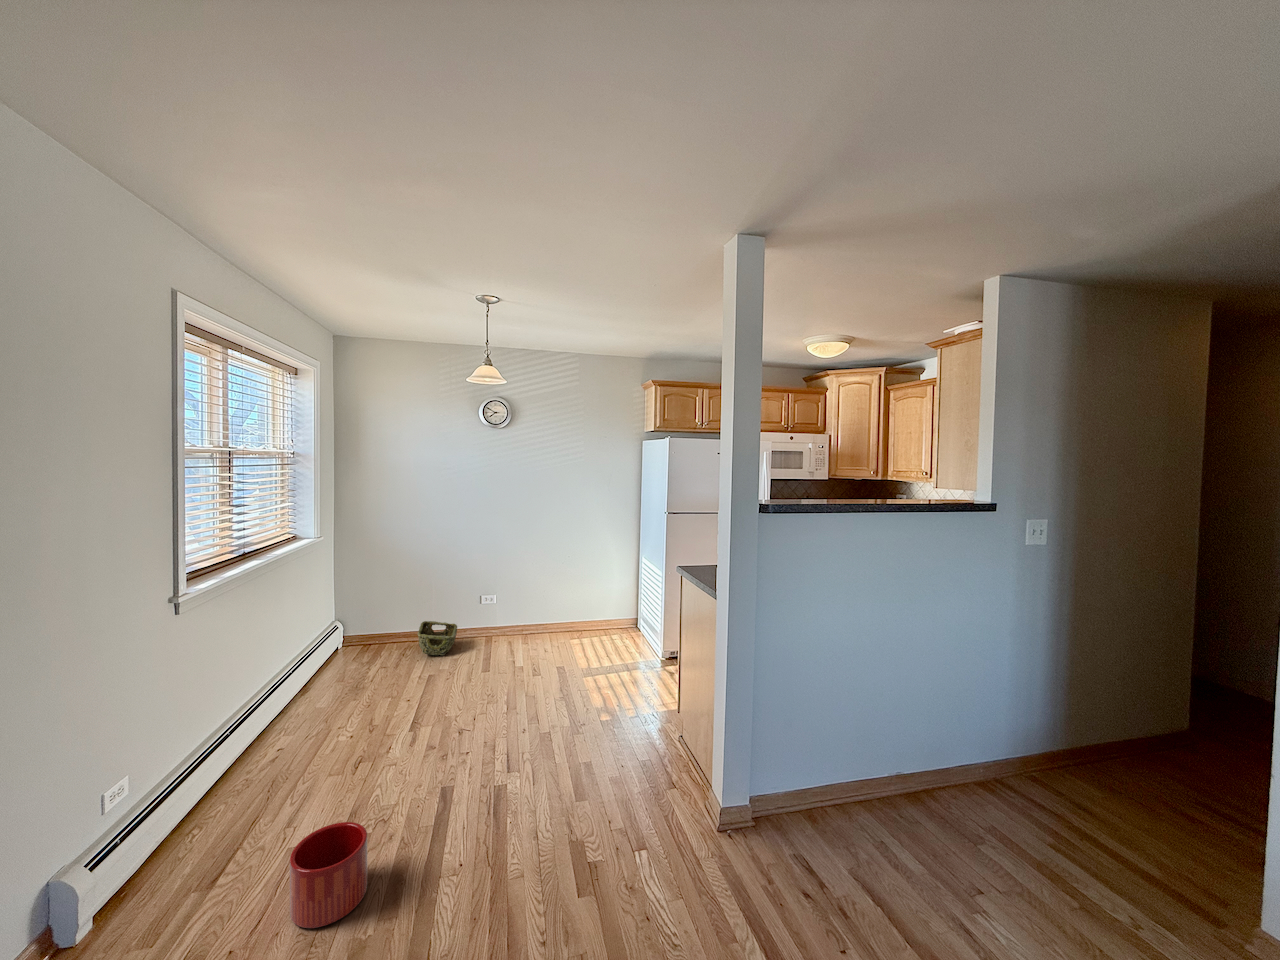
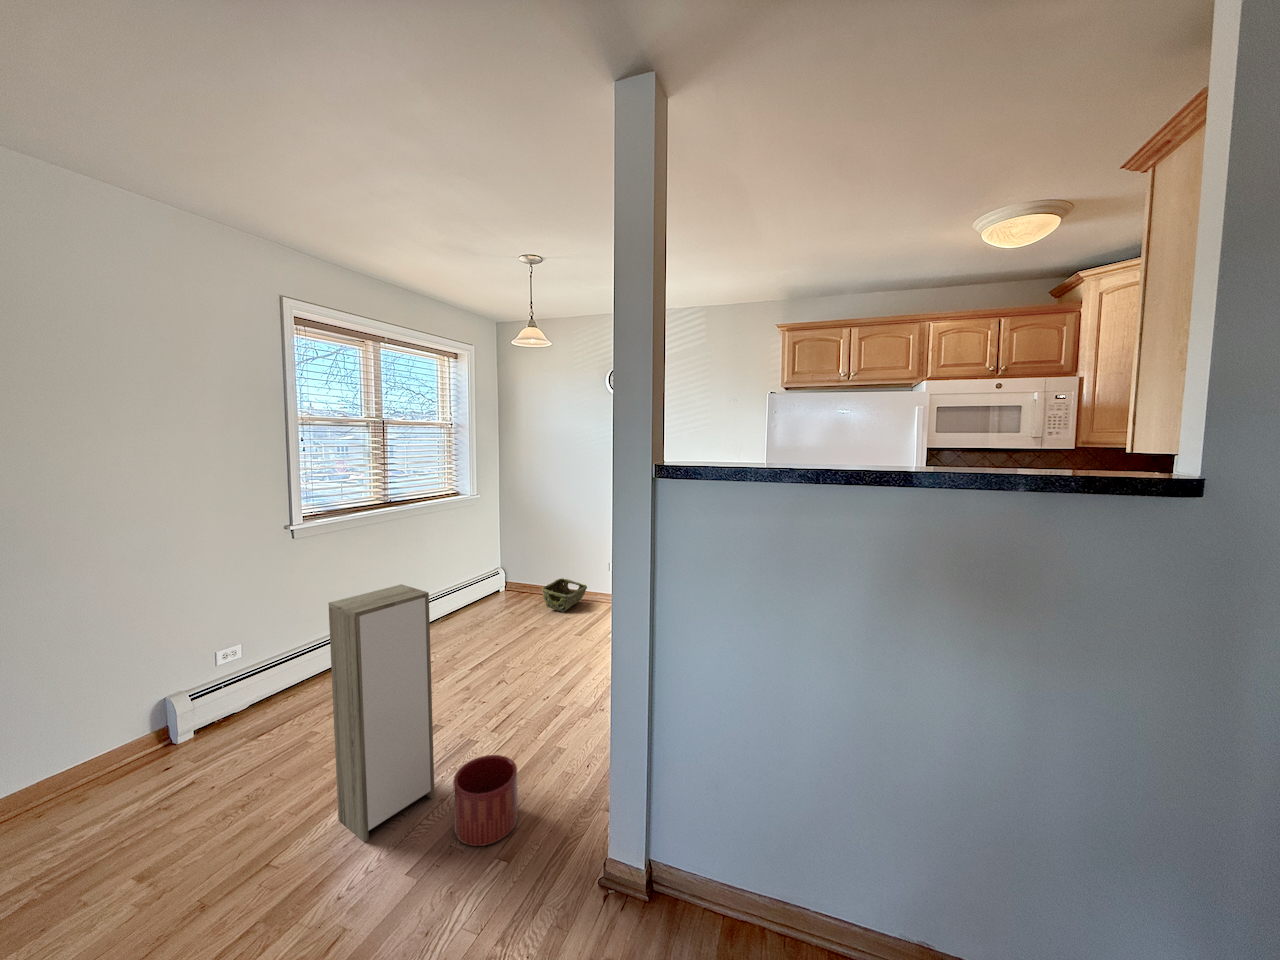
storage cabinet: none [455,634,528,899] -> present [328,584,435,842]
planter: present [290,822,367,928] -> present [453,755,518,846]

